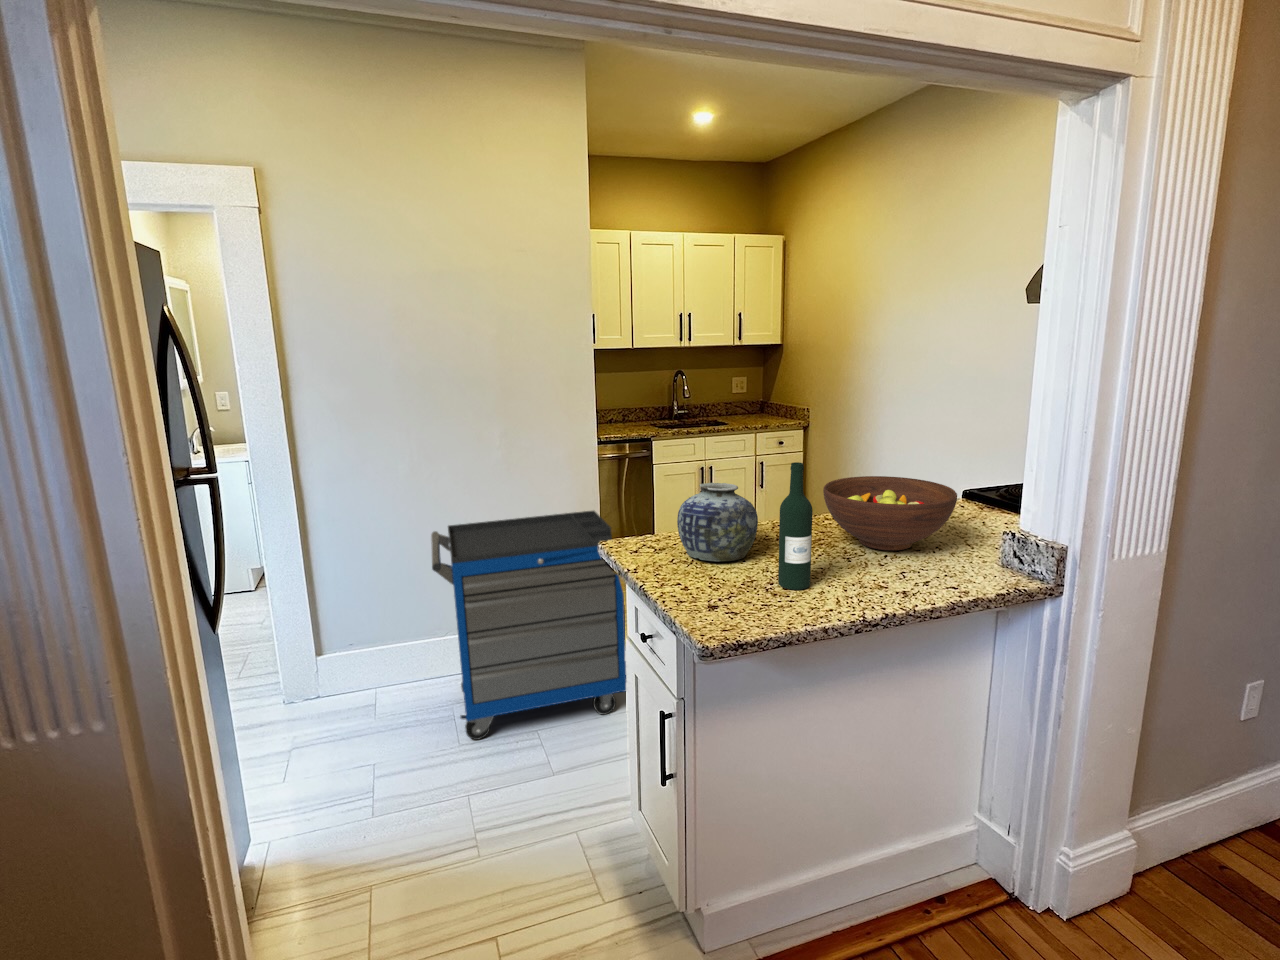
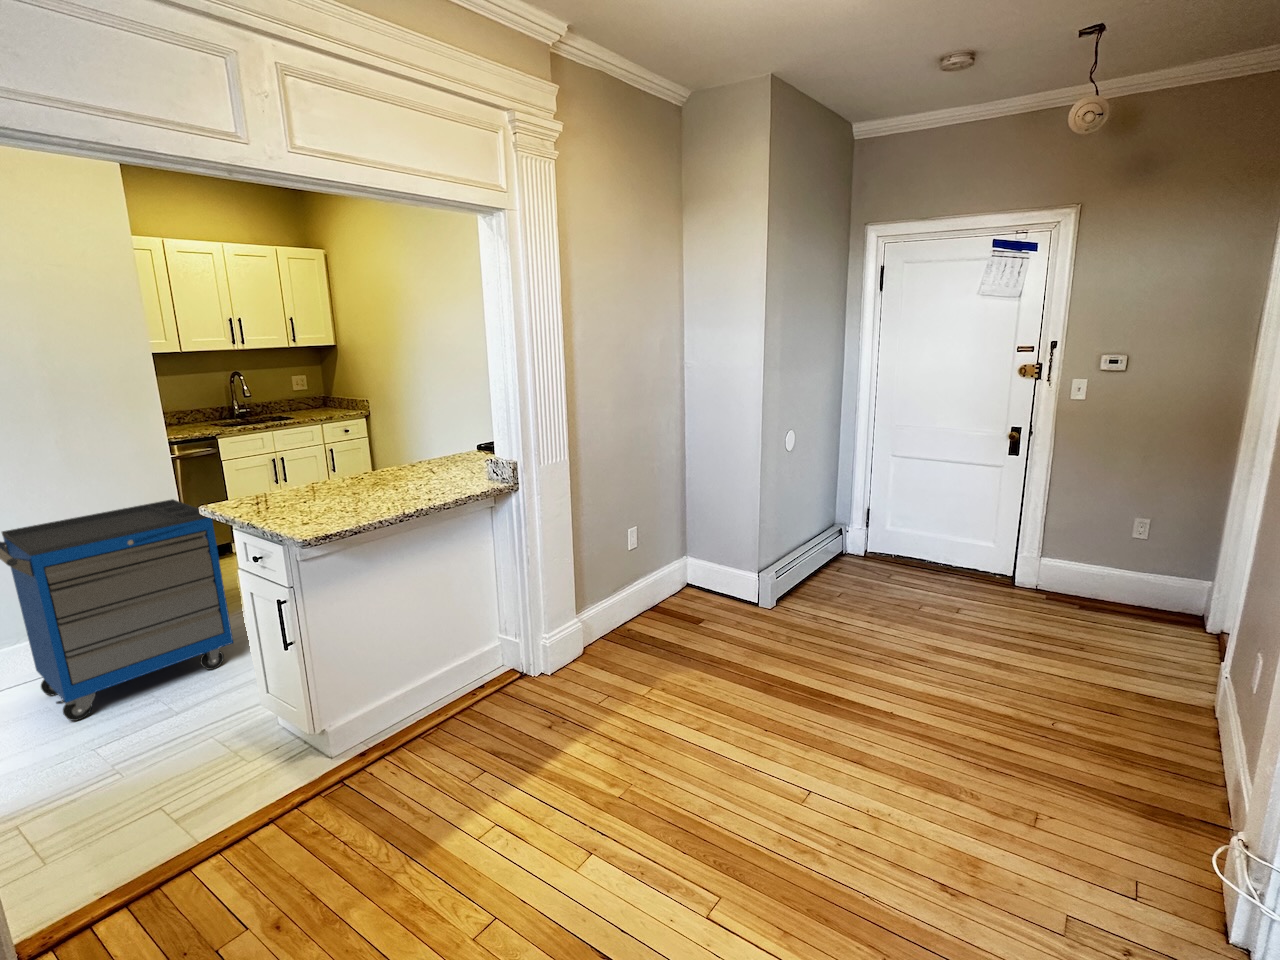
wine bottle: present [778,462,813,590] -> none [344,426,371,508]
fruit bowl: present [823,476,957,550] -> none [375,436,460,482]
vase: present [677,483,758,561] -> none [267,449,331,503]

